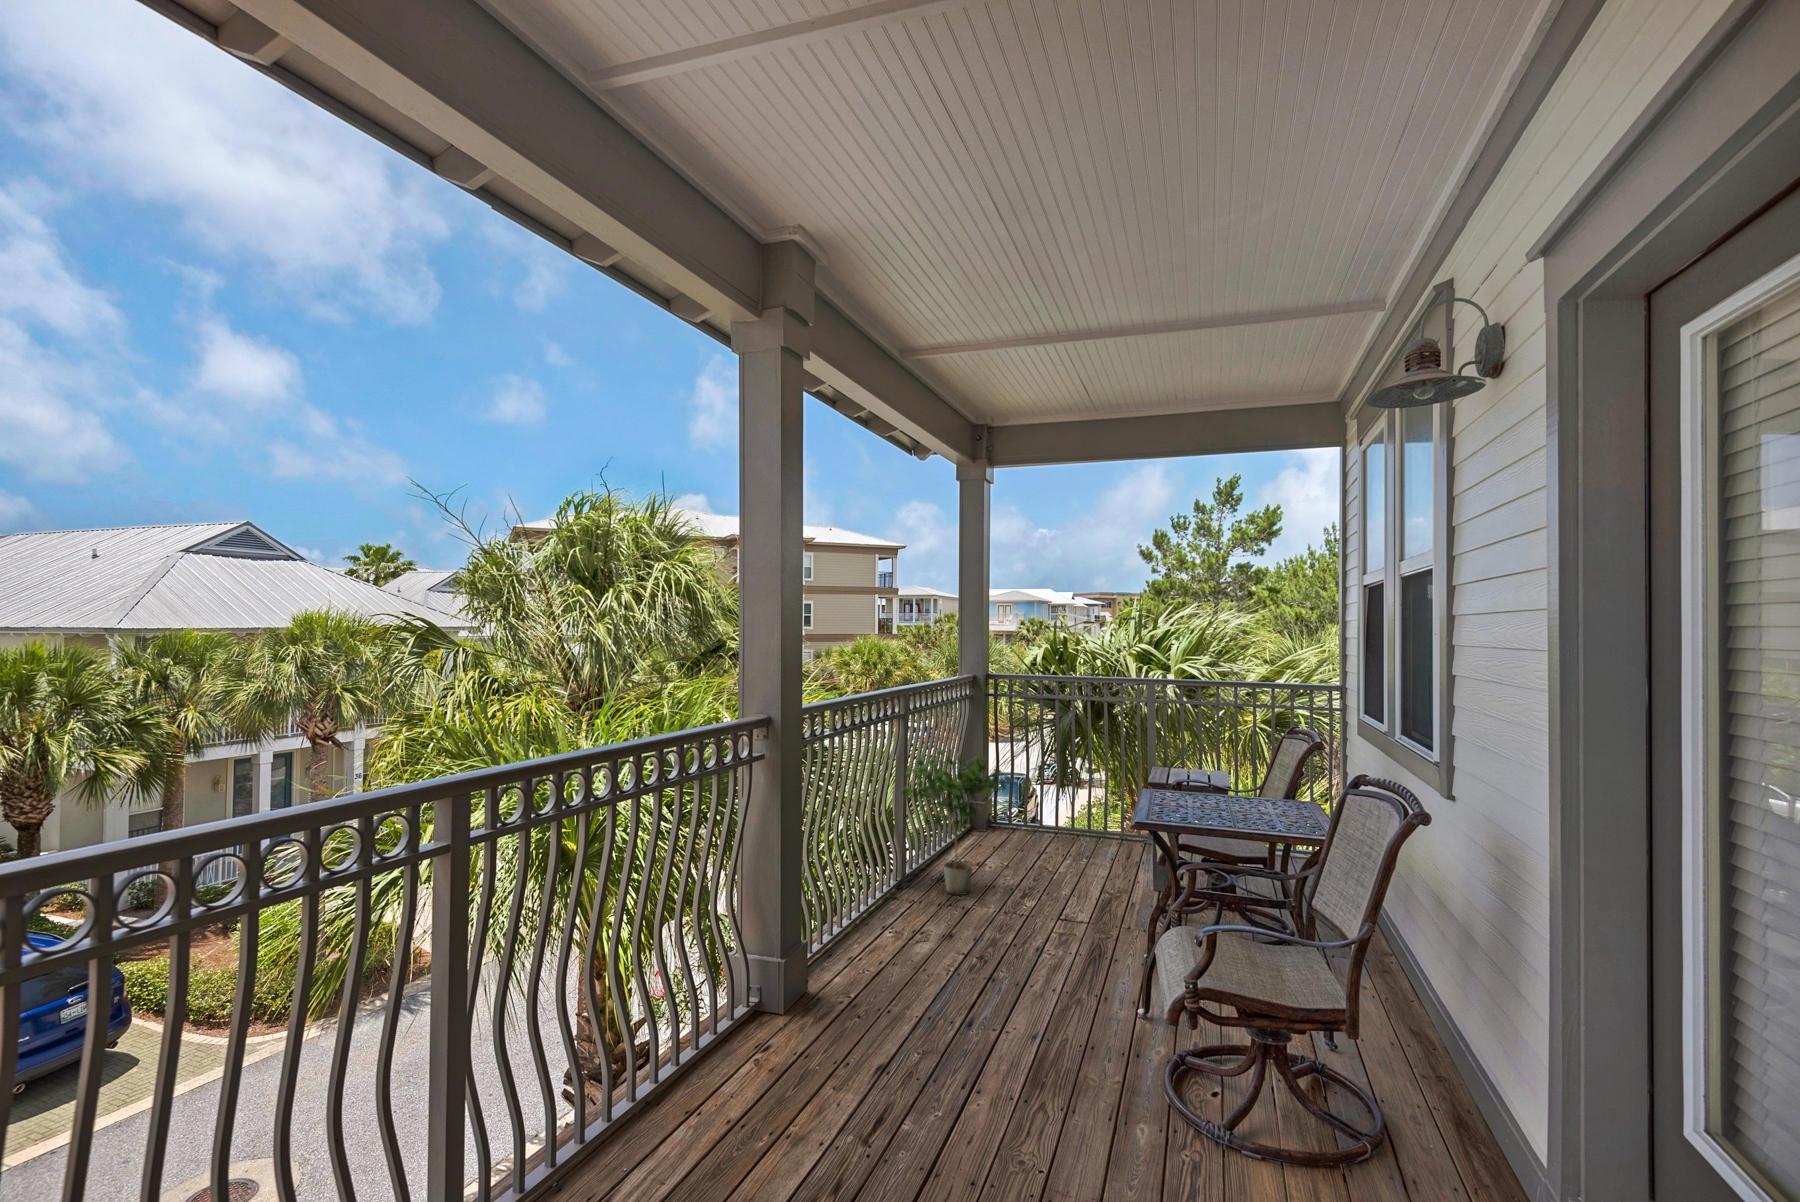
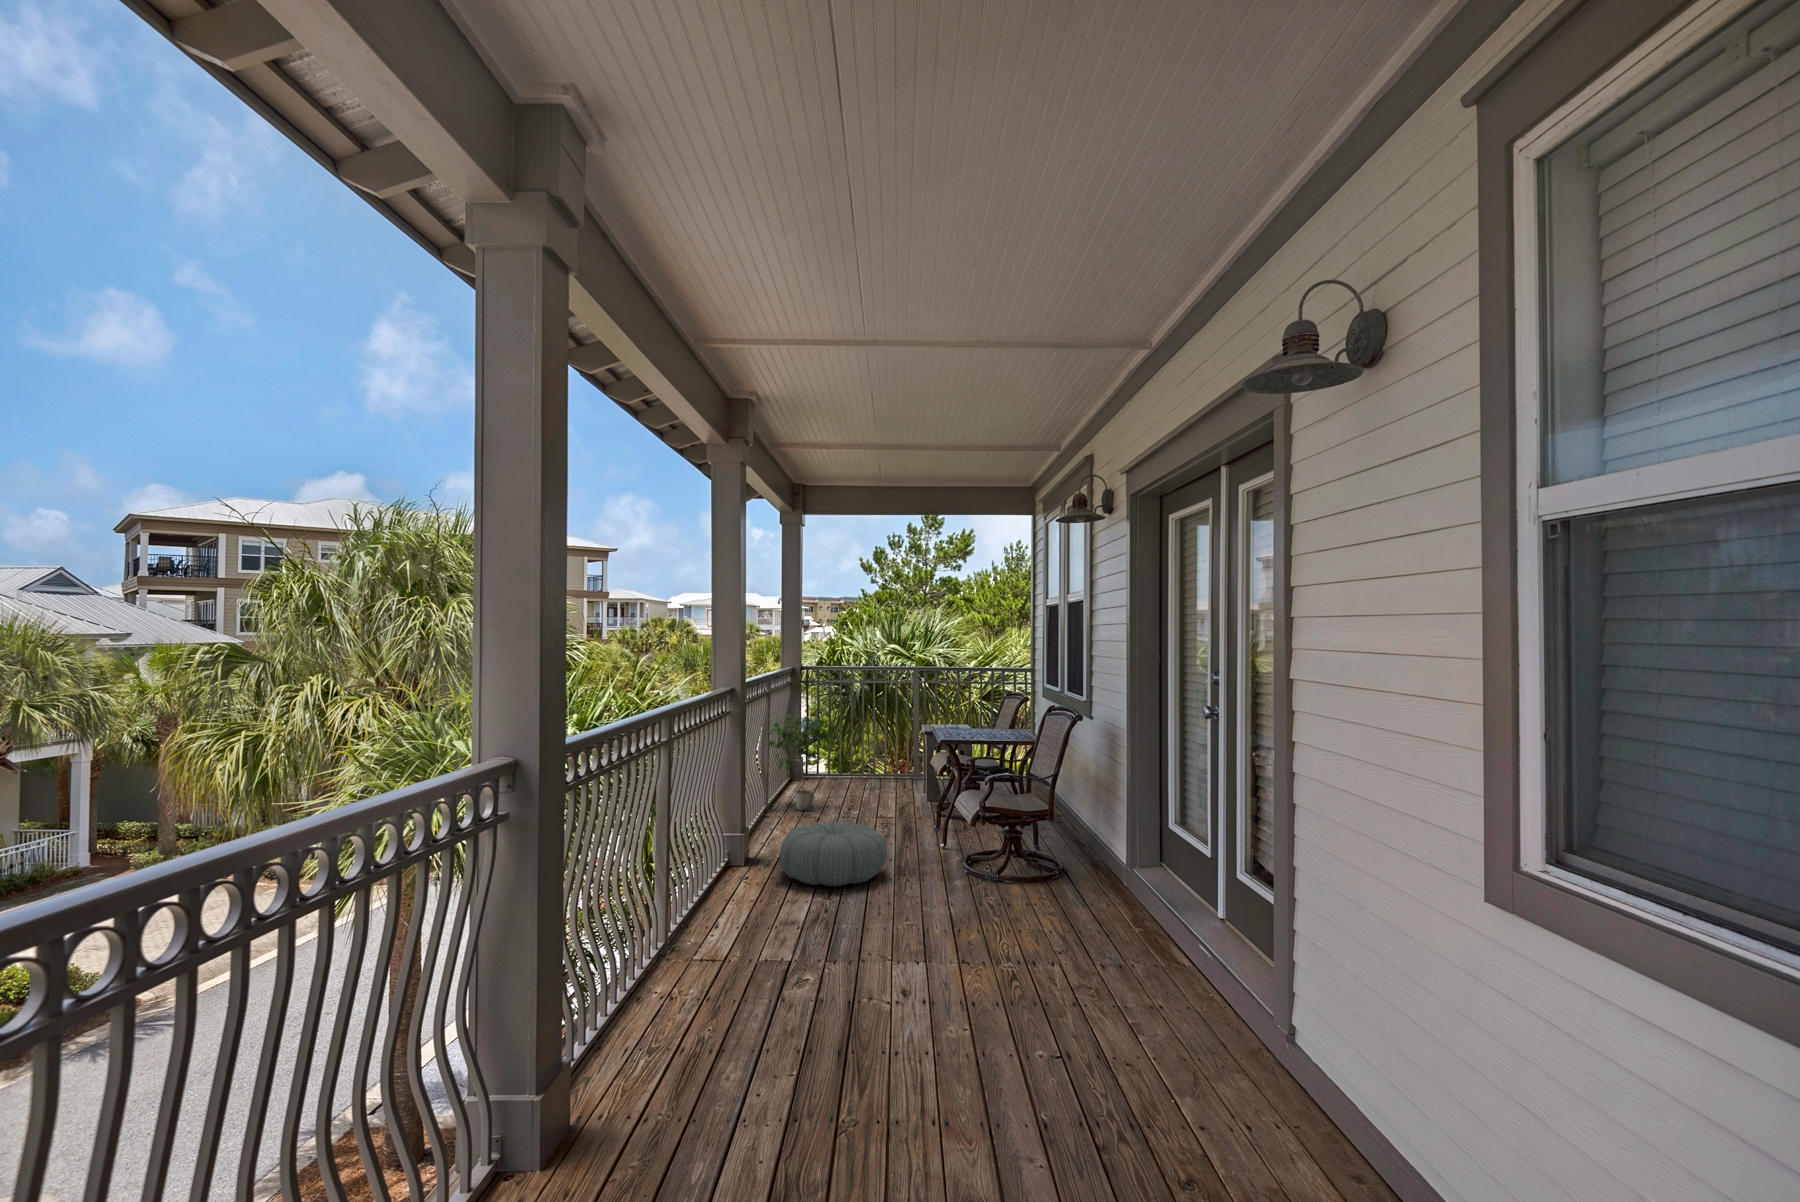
pouf: none [821,957,1015,1103] -> present [780,822,887,886]

